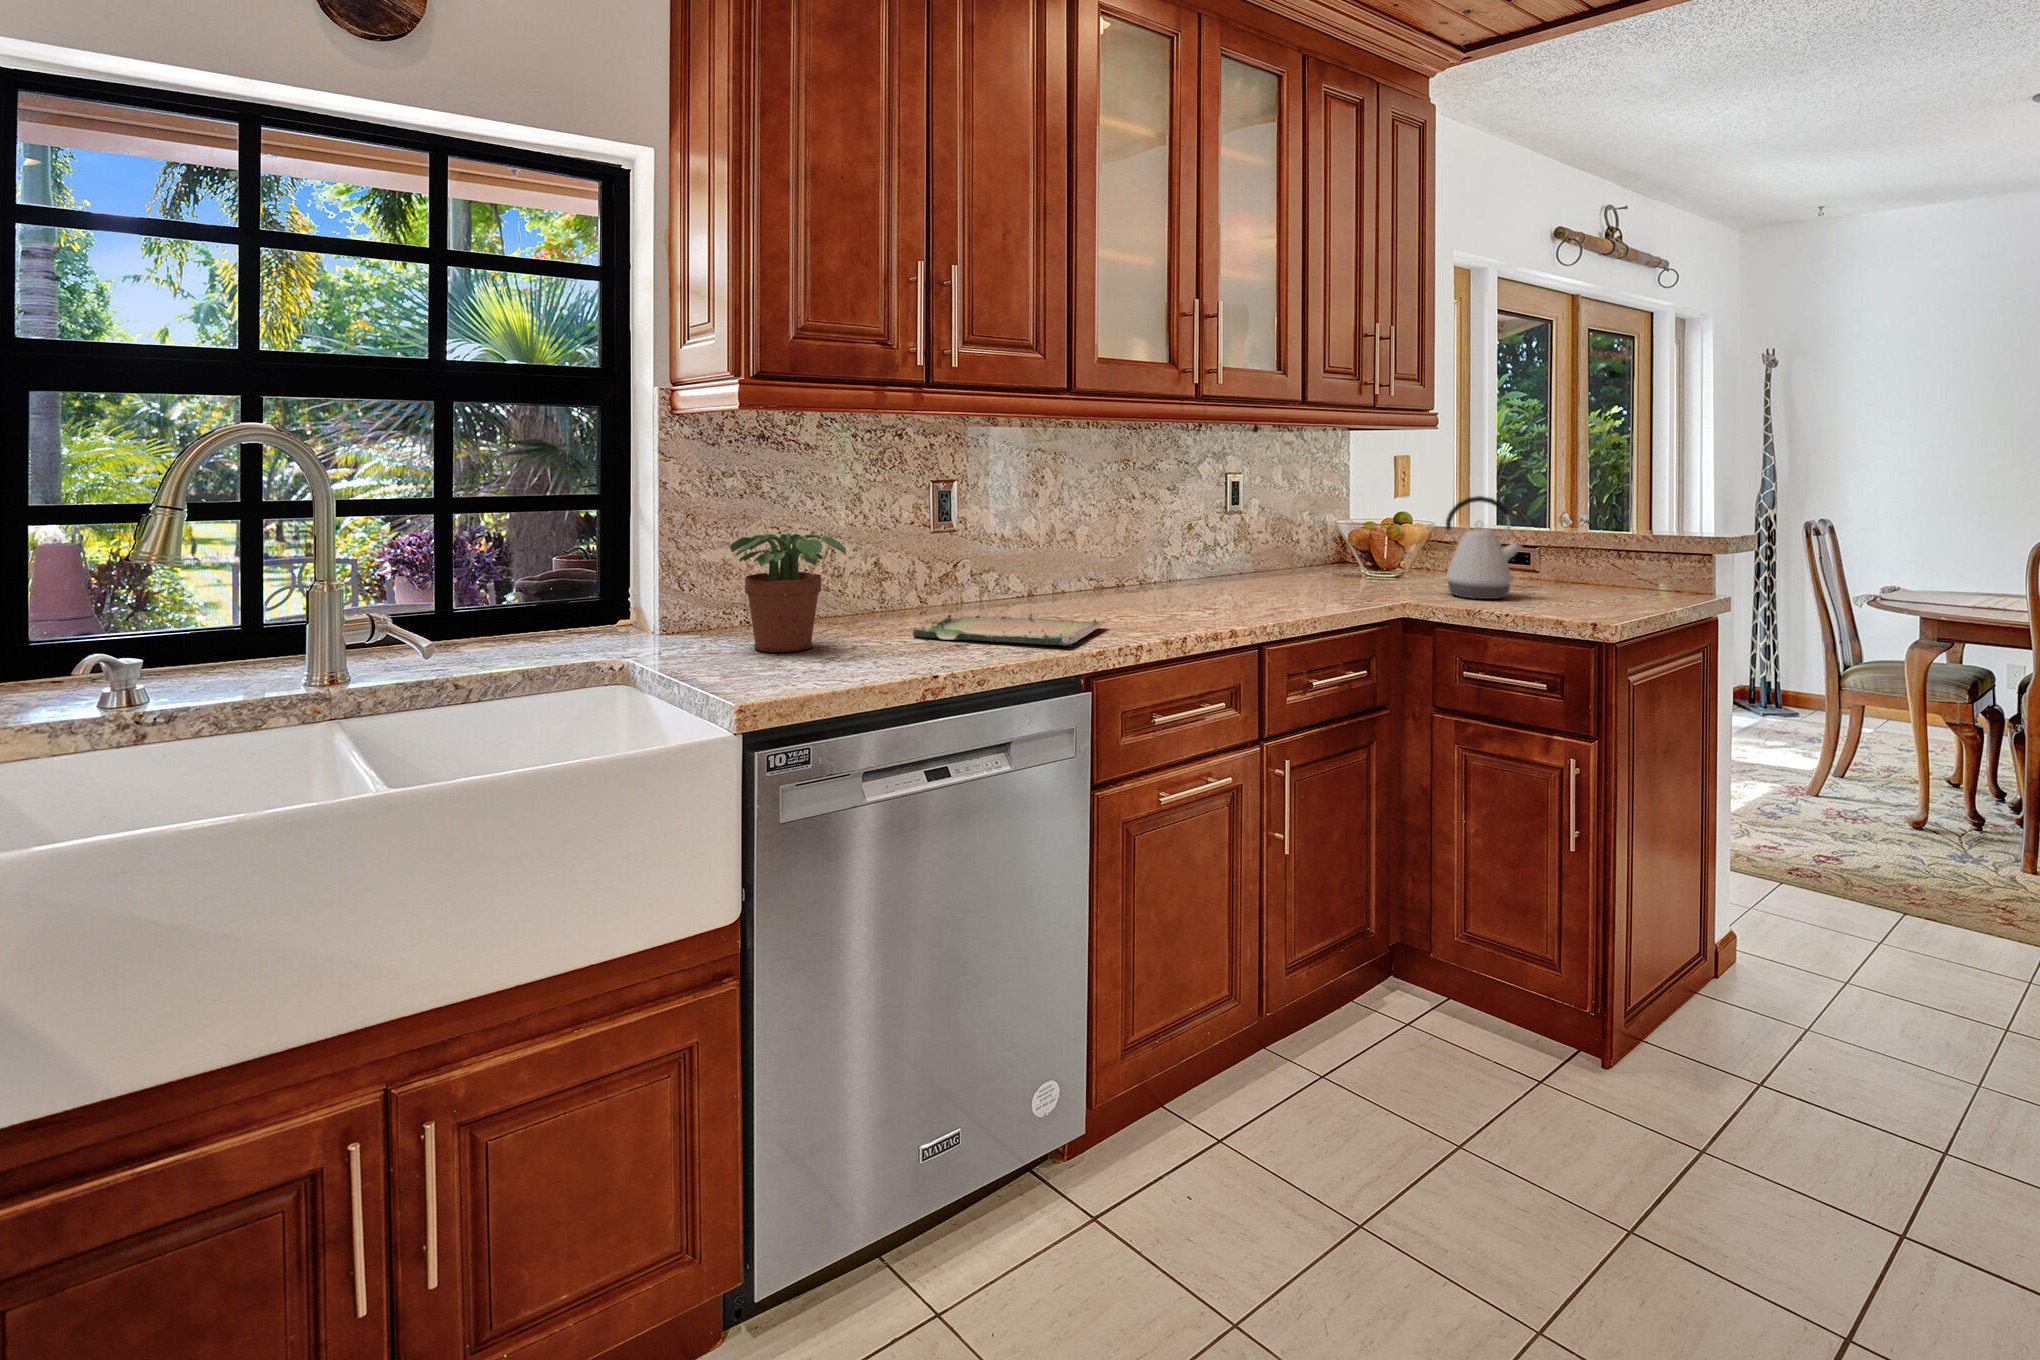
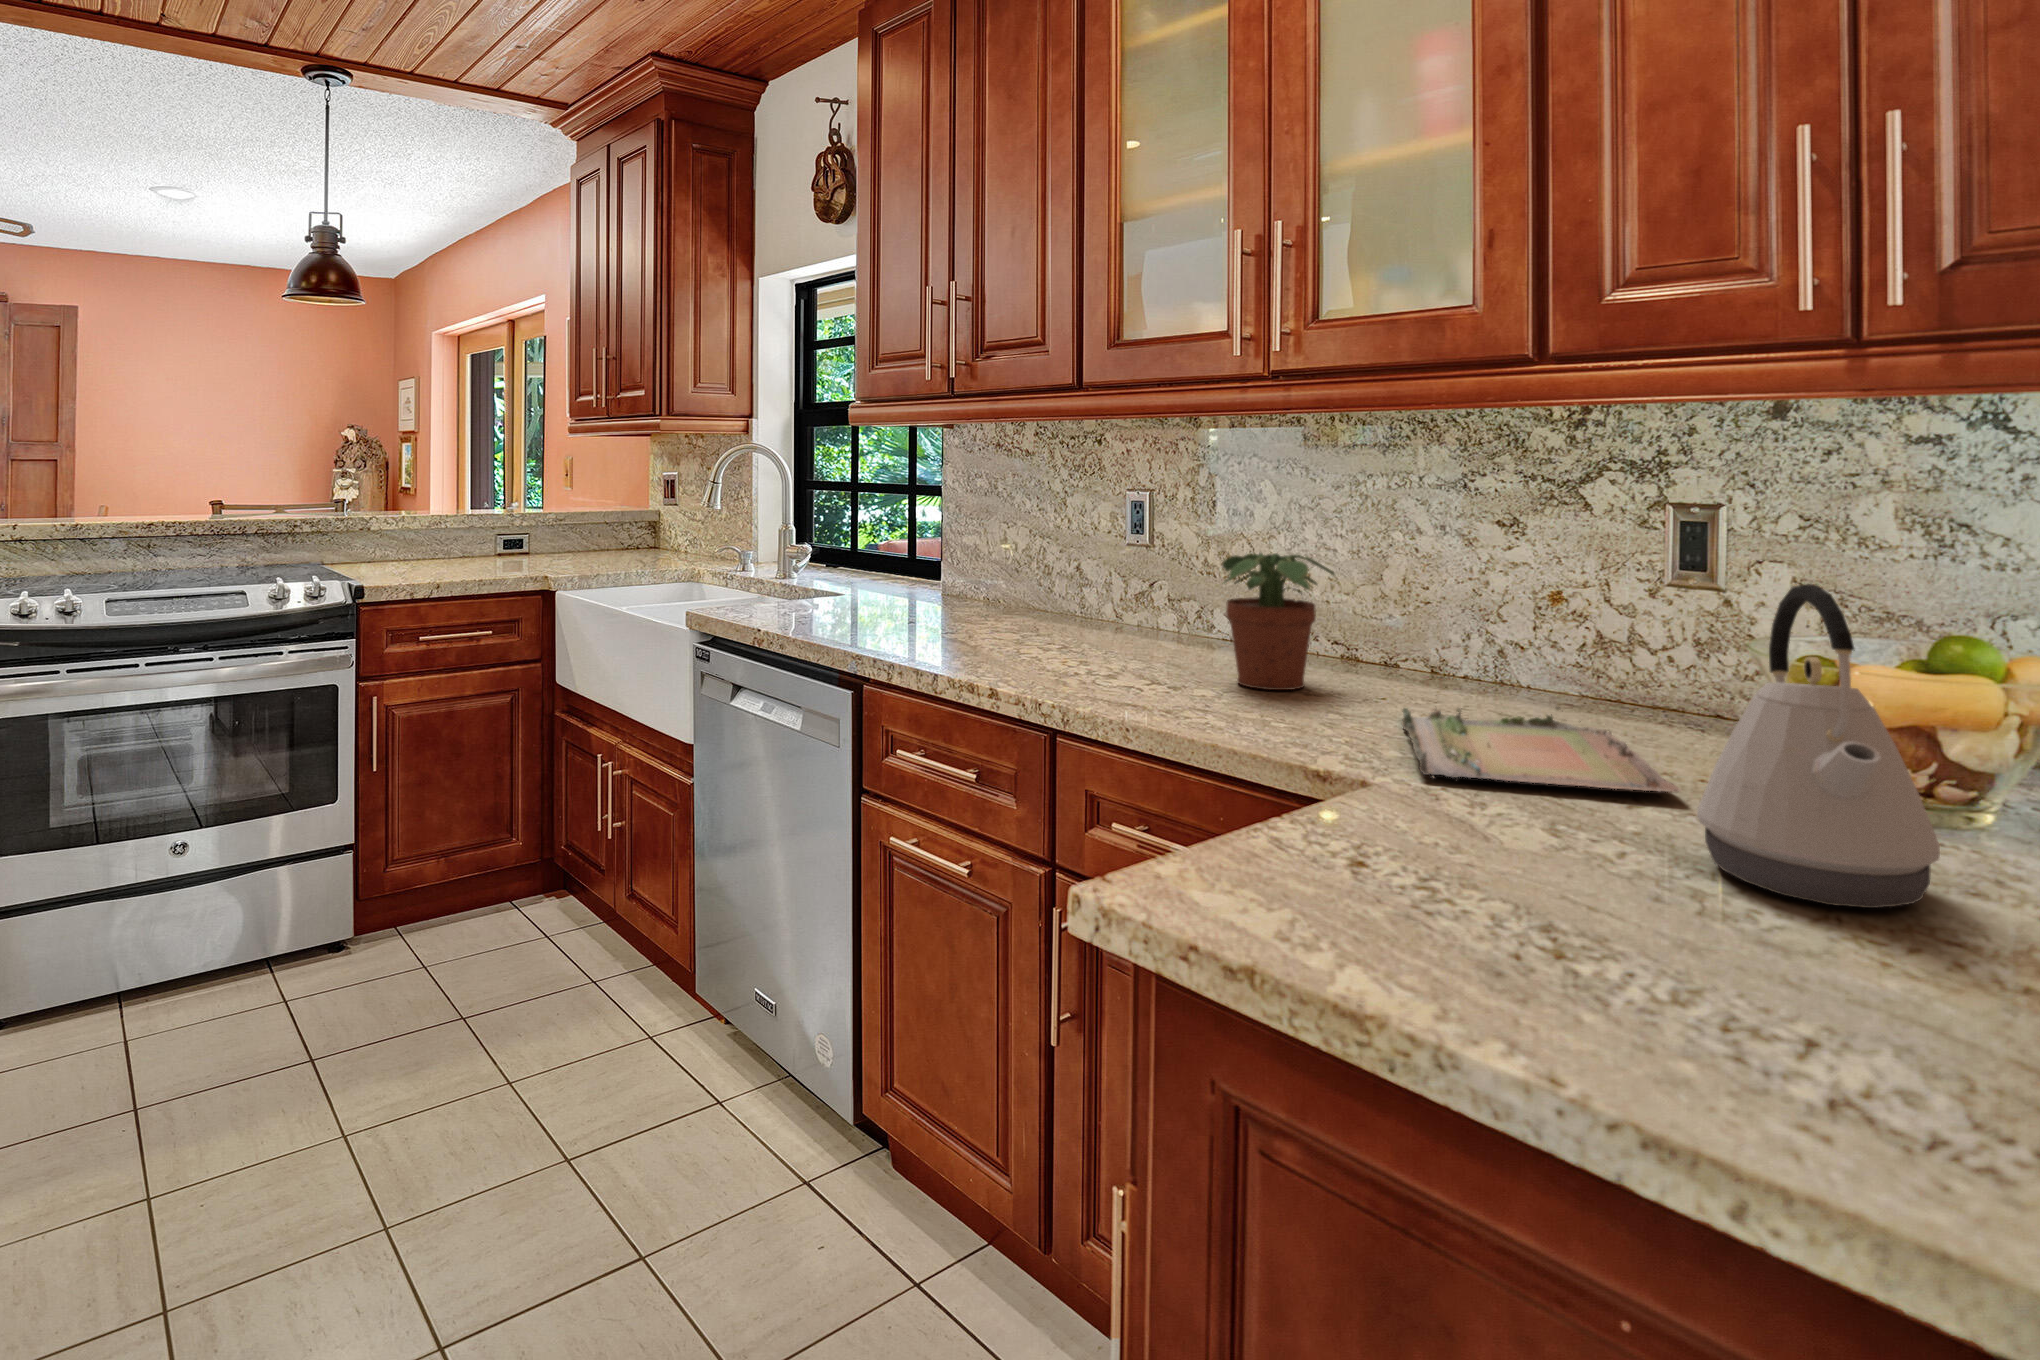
potted plant: present [730,533,846,652] -> present [1222,553,1335,690]
tray: present [913,607,1106,646] -> present [1402,707,1681,792]

